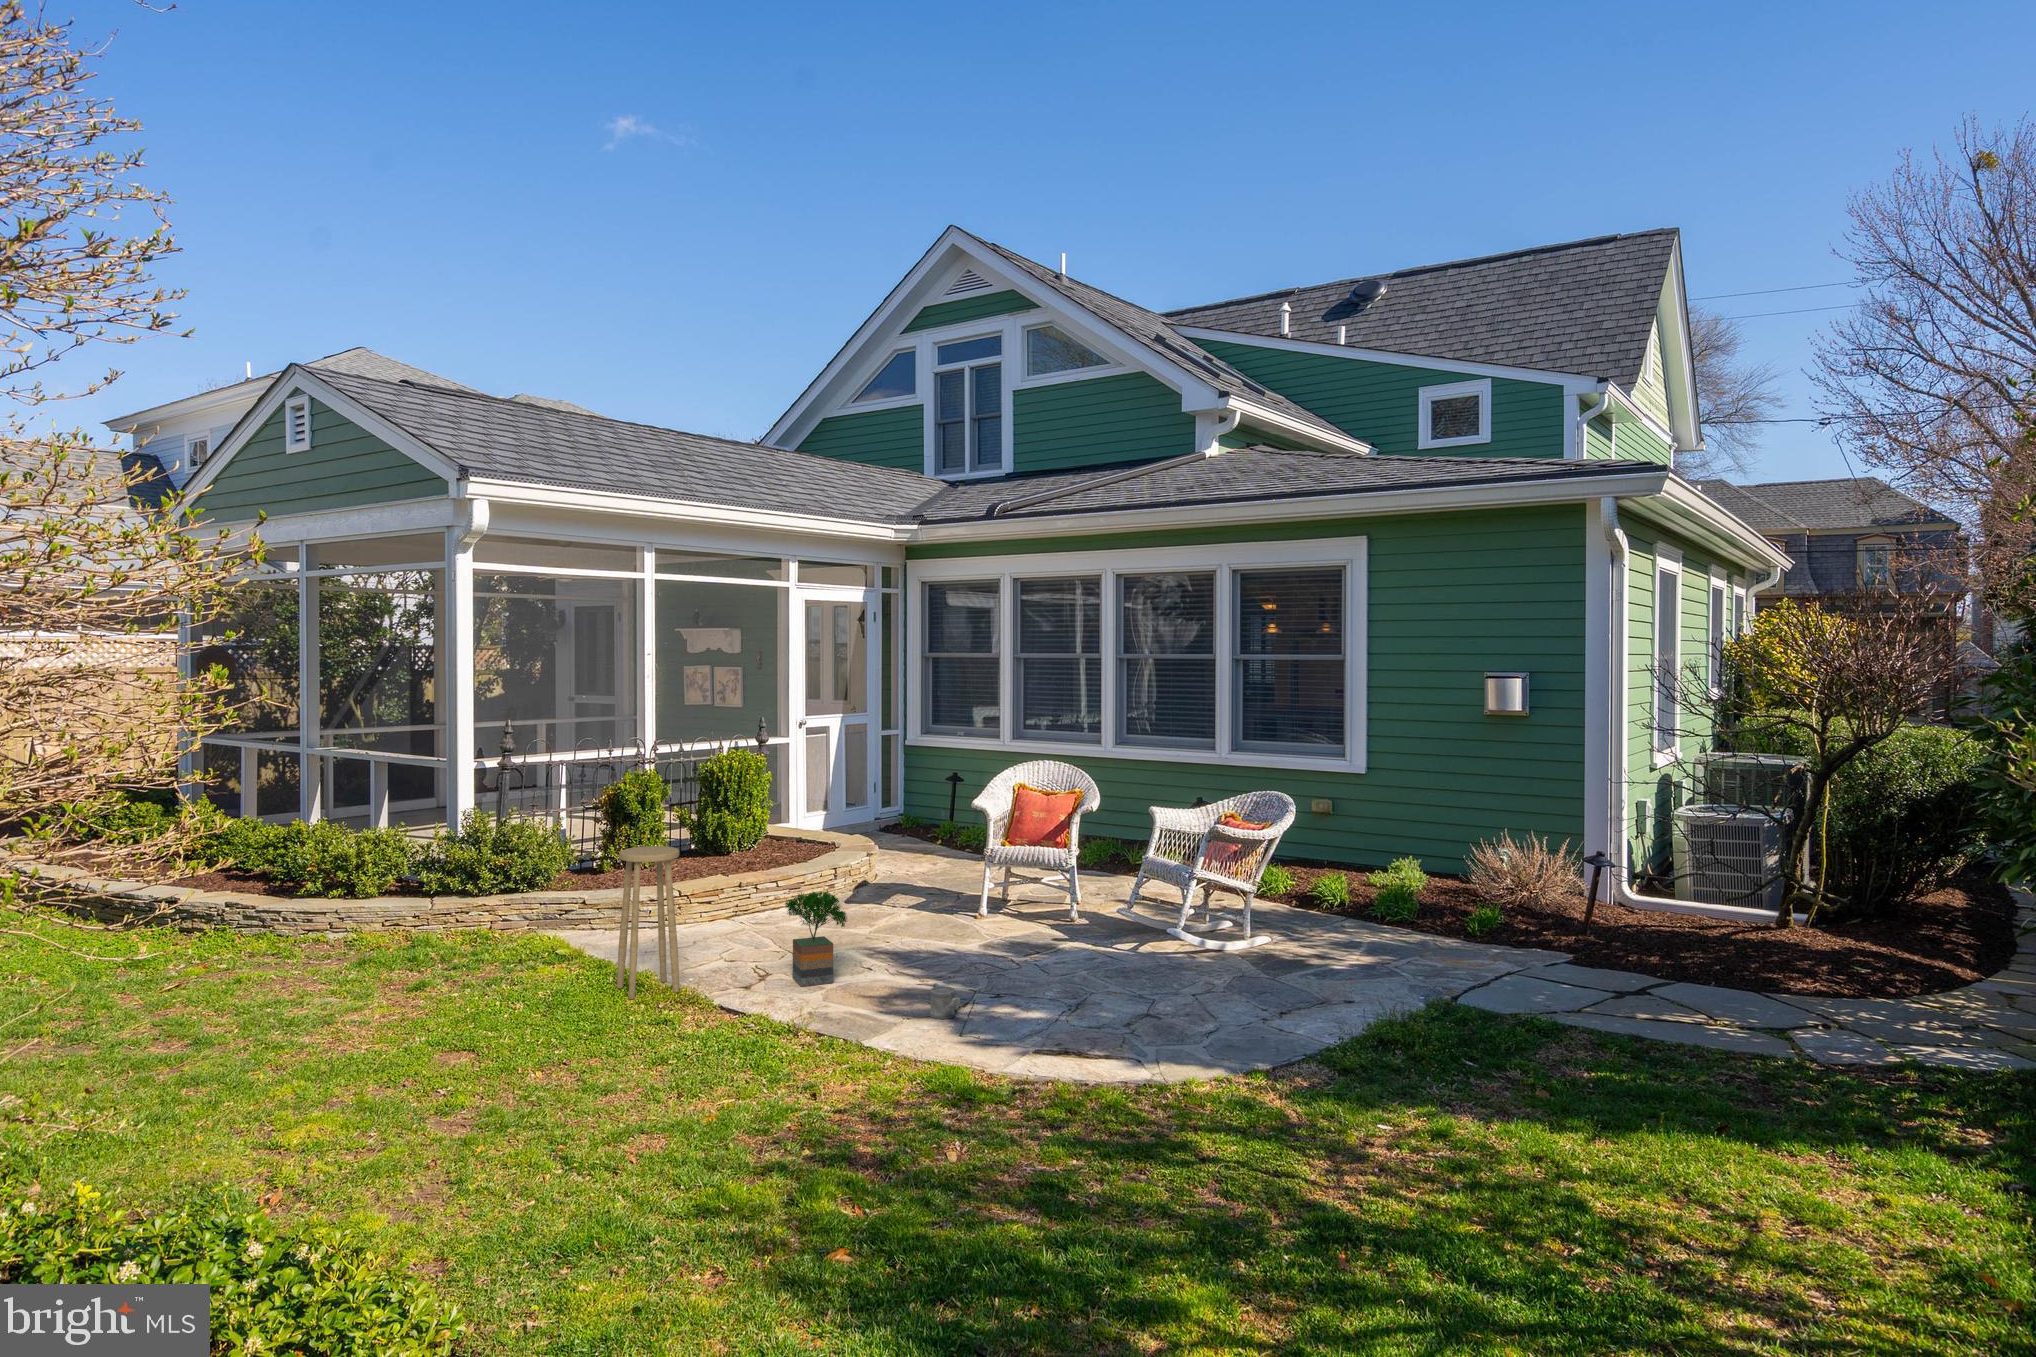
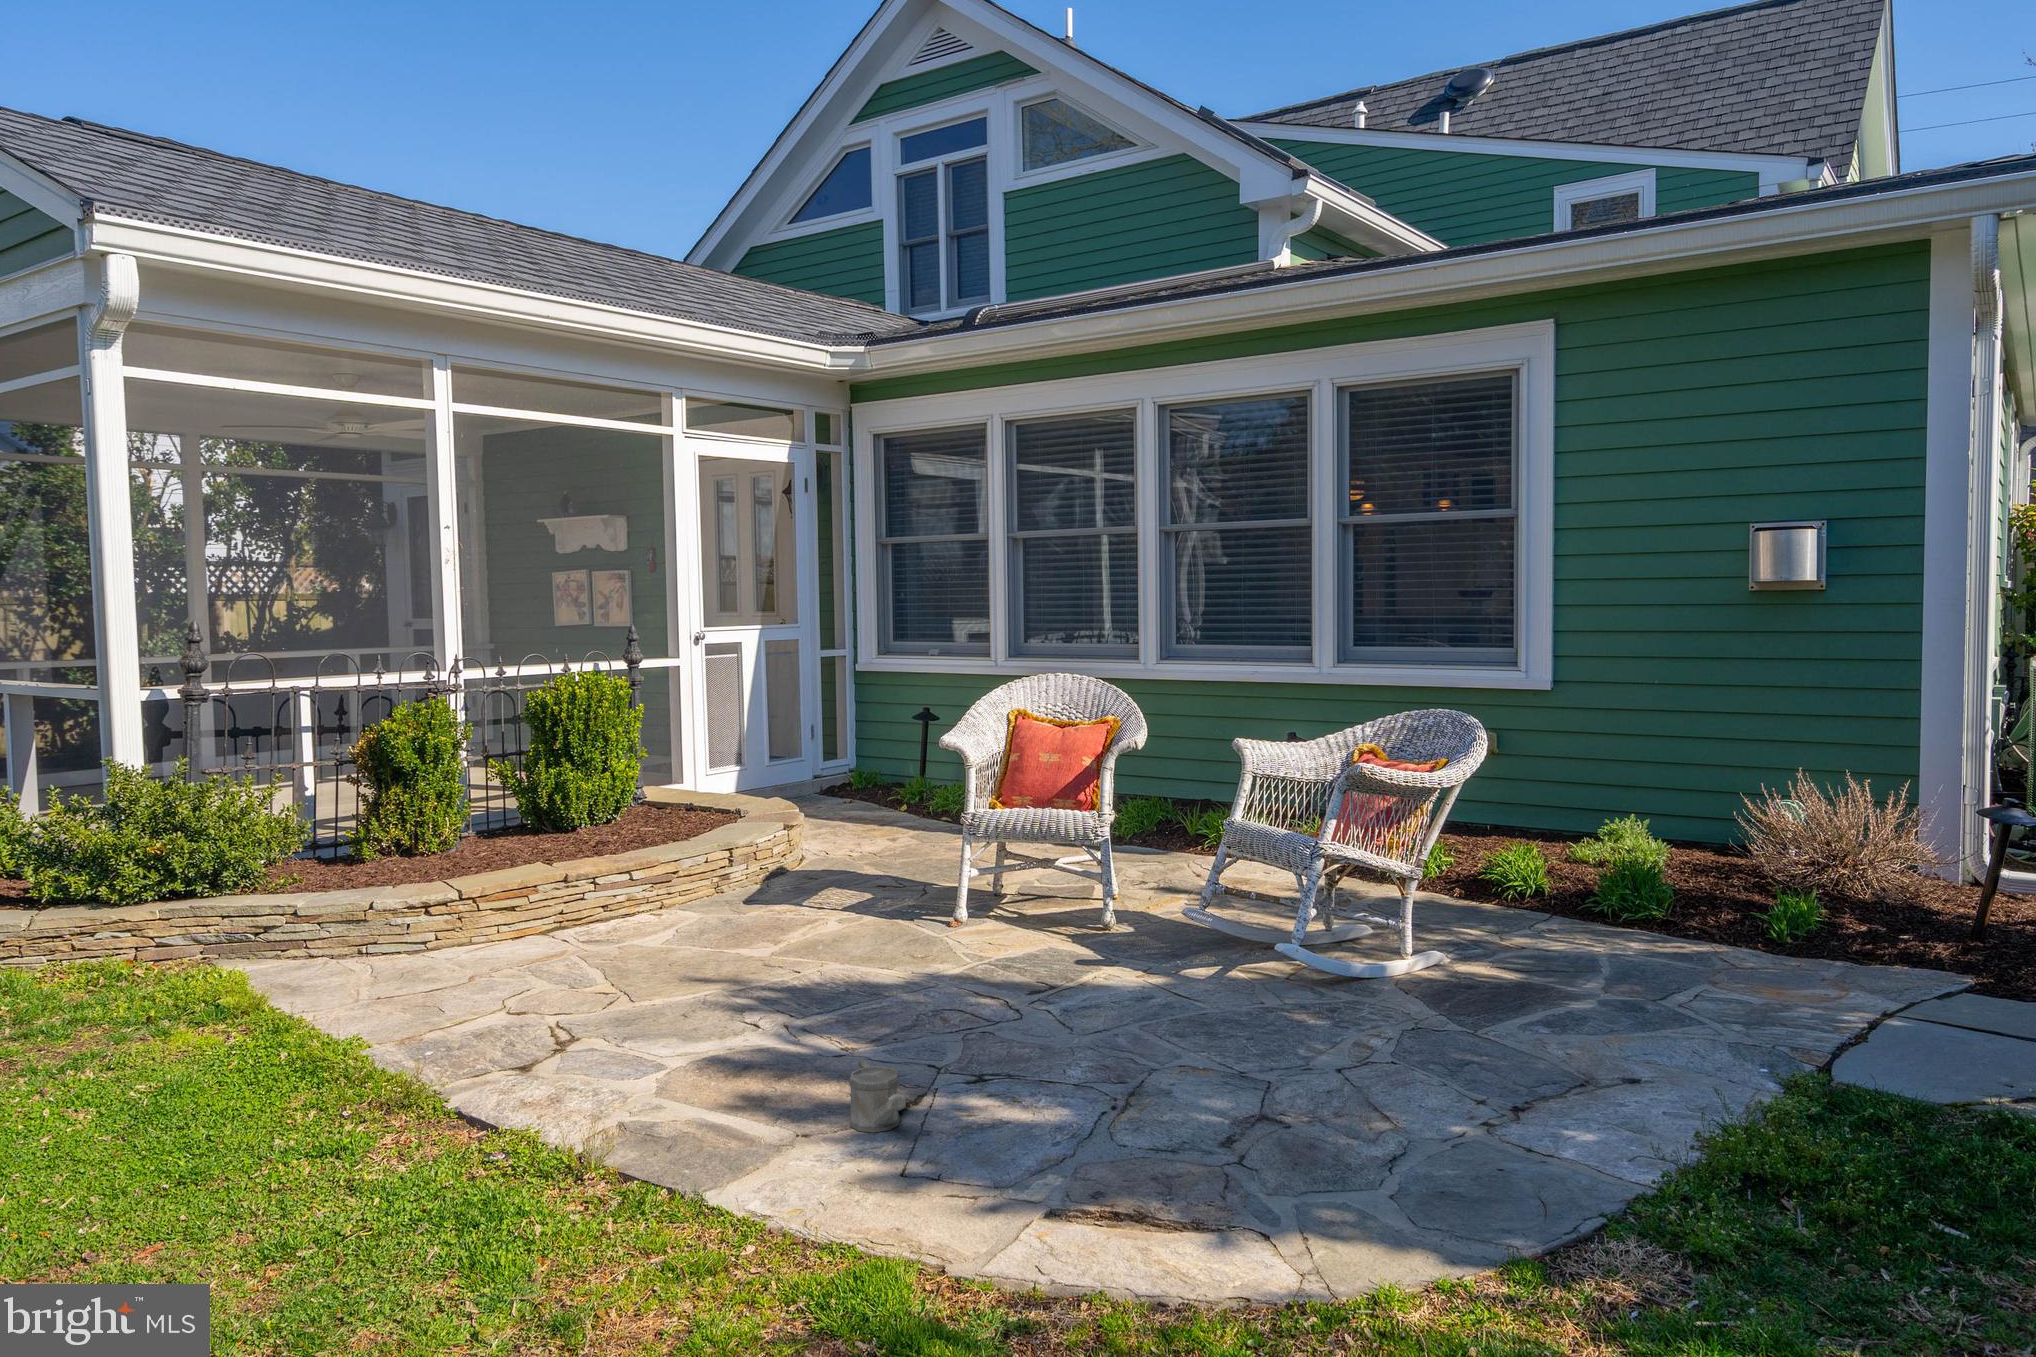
stool: present [617,846,680,999] -> none [266,810,391,1097]
potted tree: present [785,891,847,987] -> none [589,886,708,1063]

